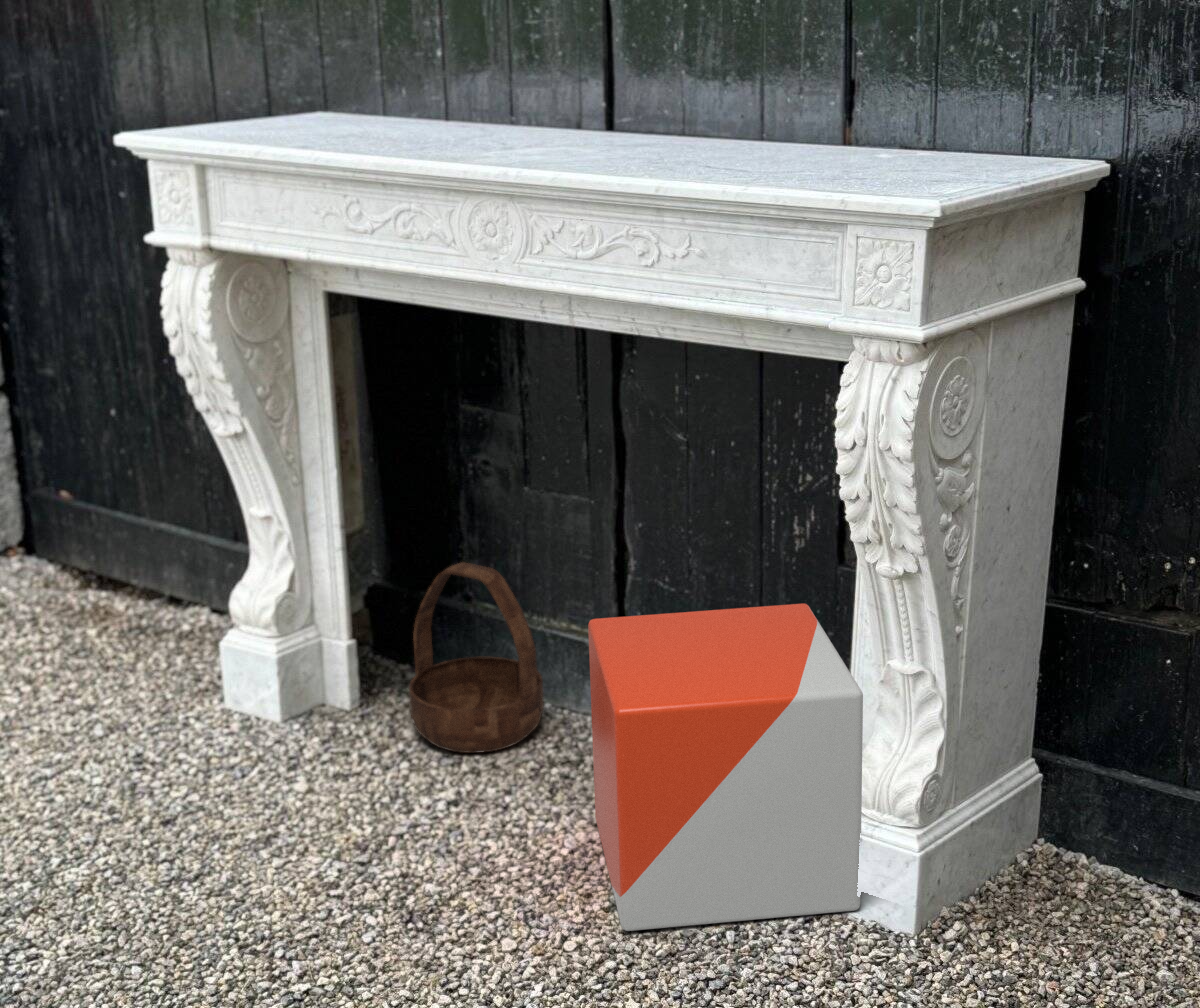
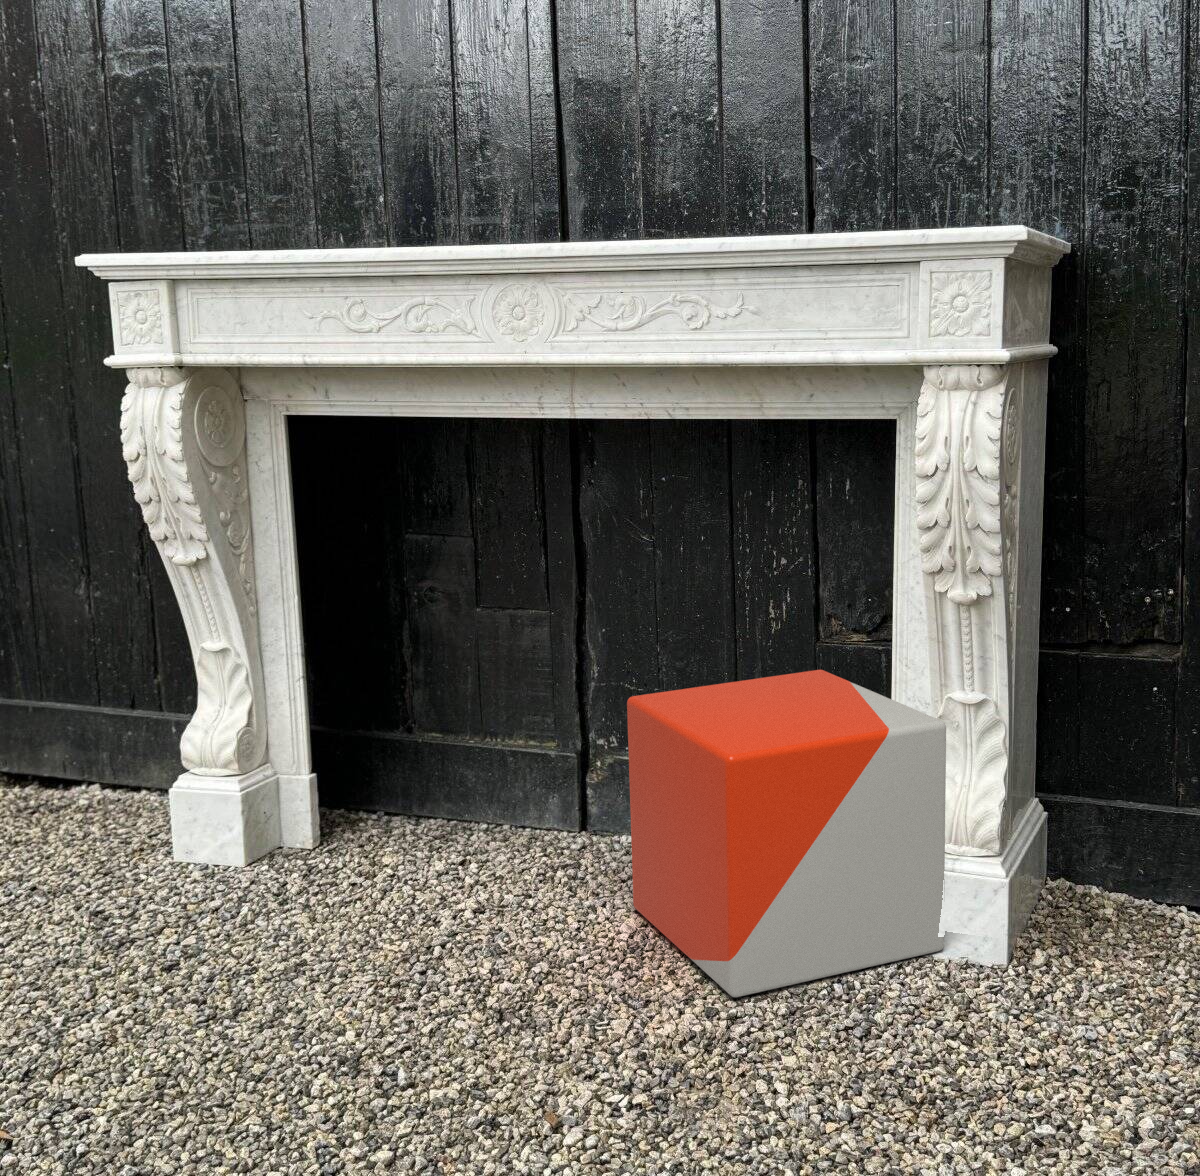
basket: present [409,562,544,753] -> none [388,678,526,871]

